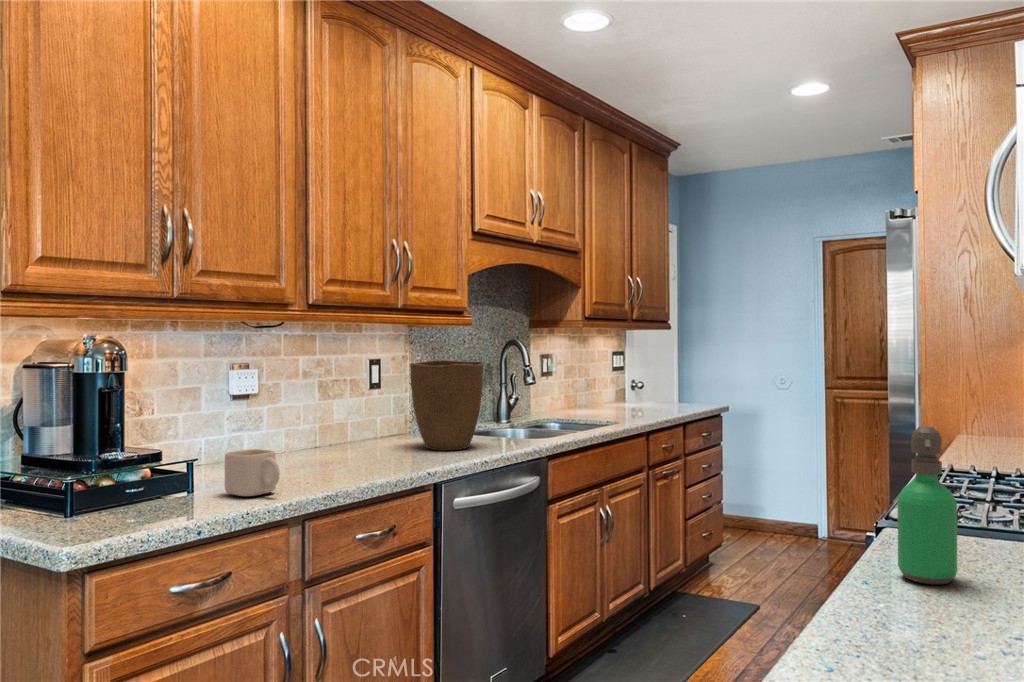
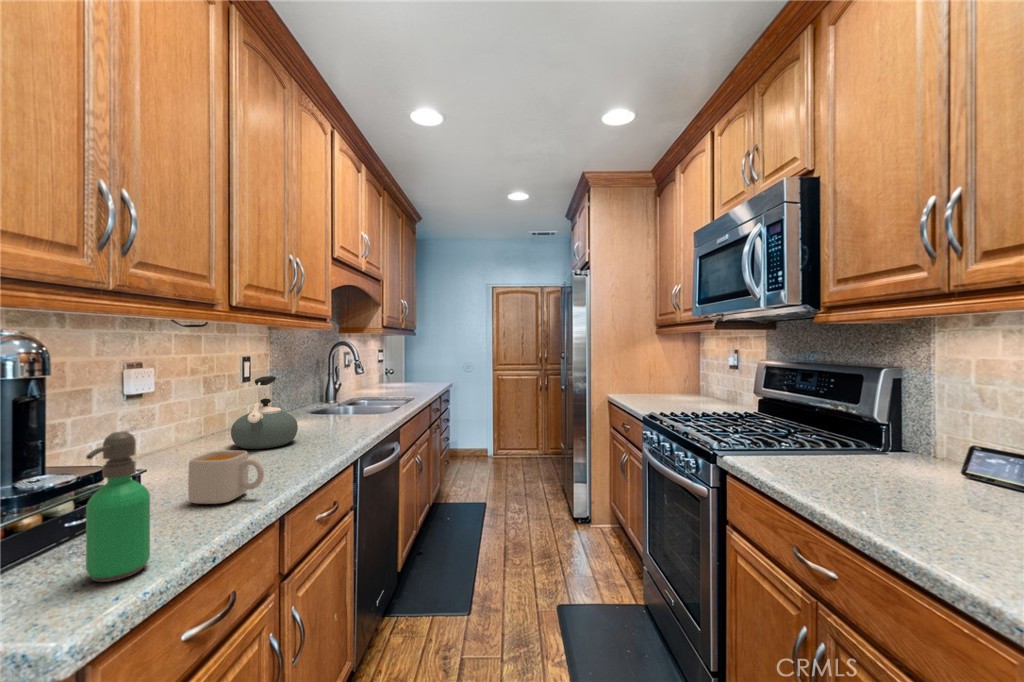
vase: present [410,360,483,450] -> none [297,357,360,429]
kettle: none [323,381,390,462] -> present [231,376,298,449]
soap dispenser: present [898,426,957,584] -> present [86,431,150,582]

